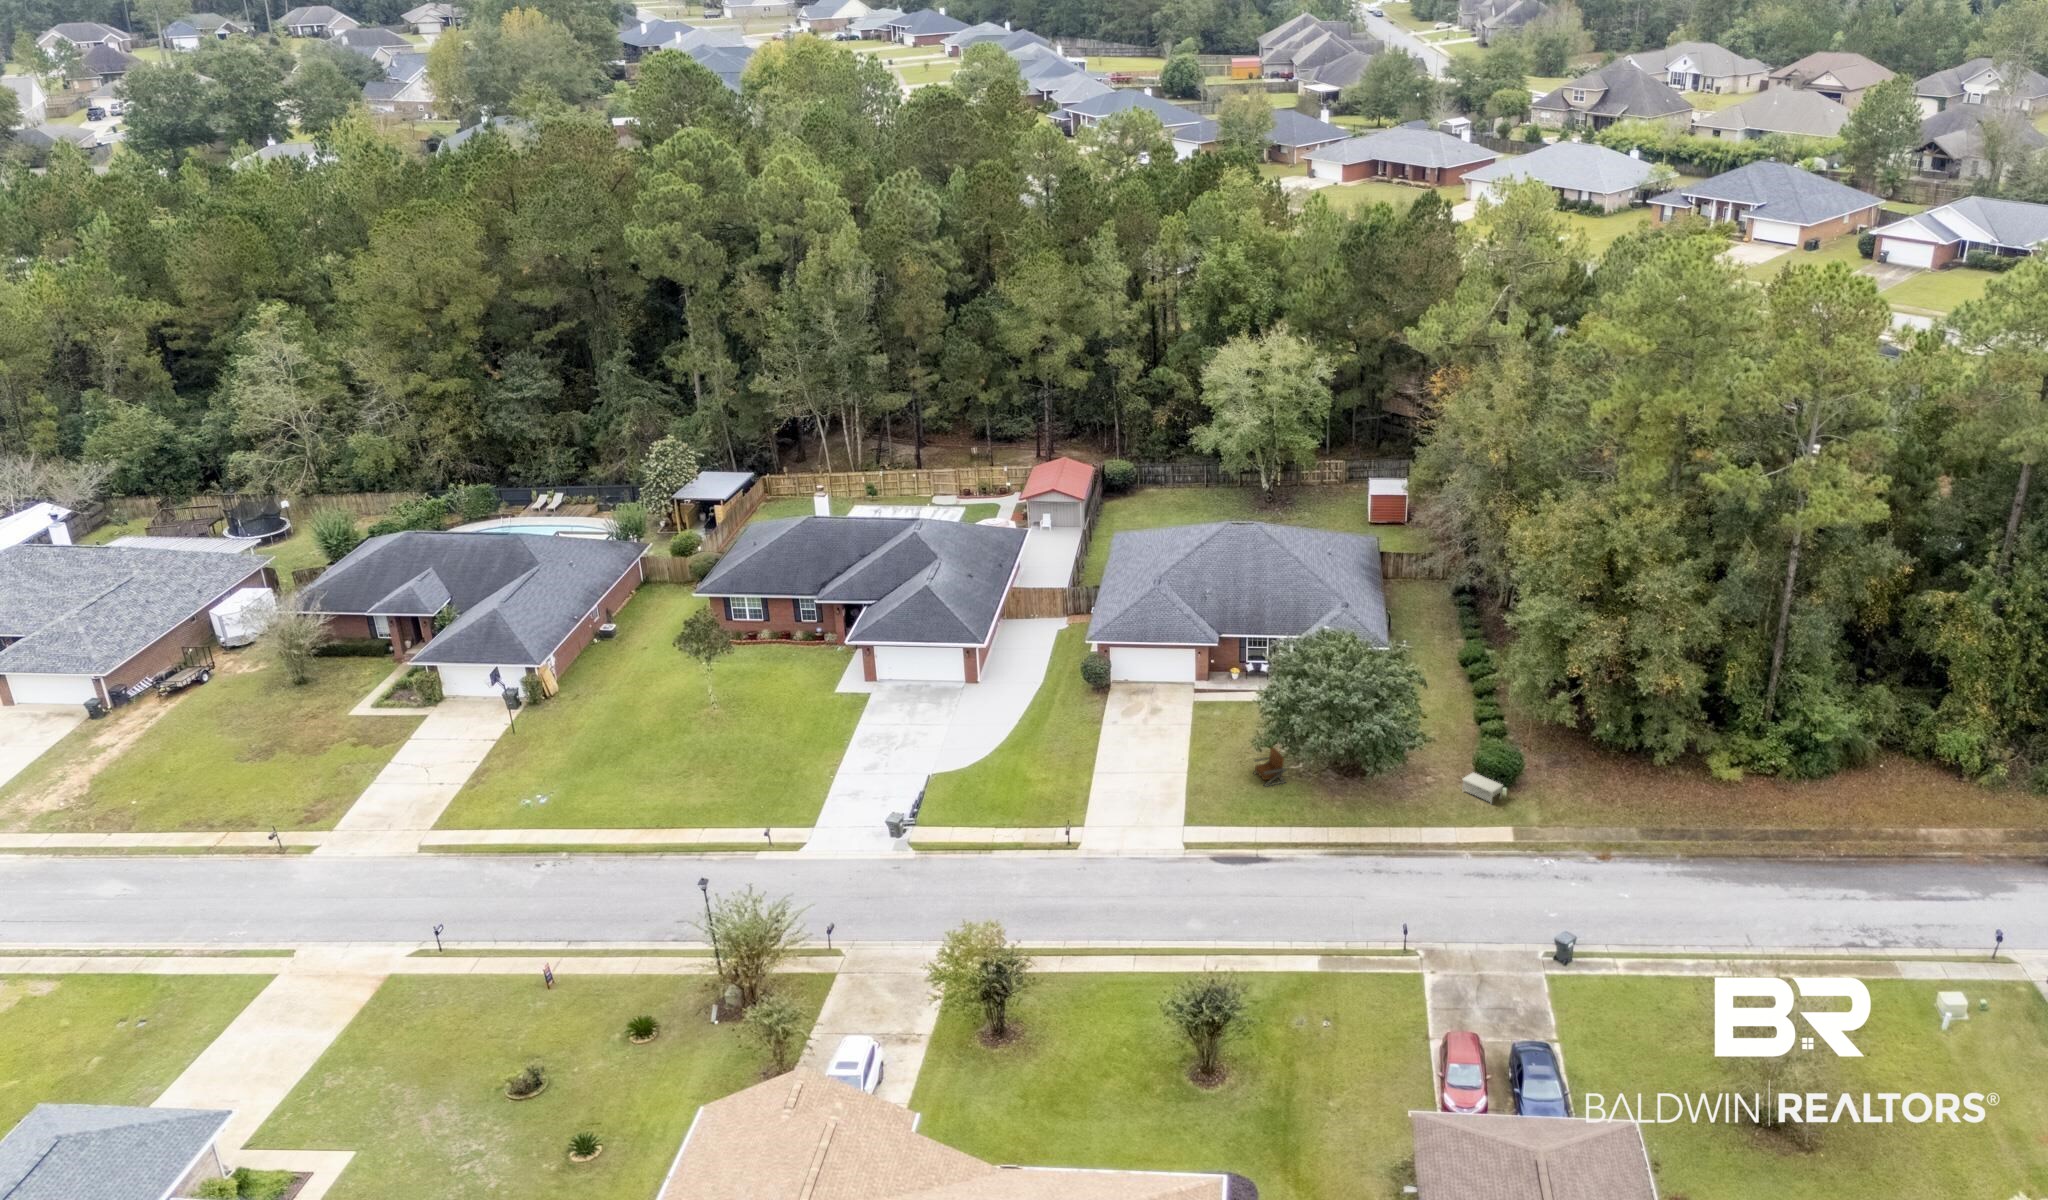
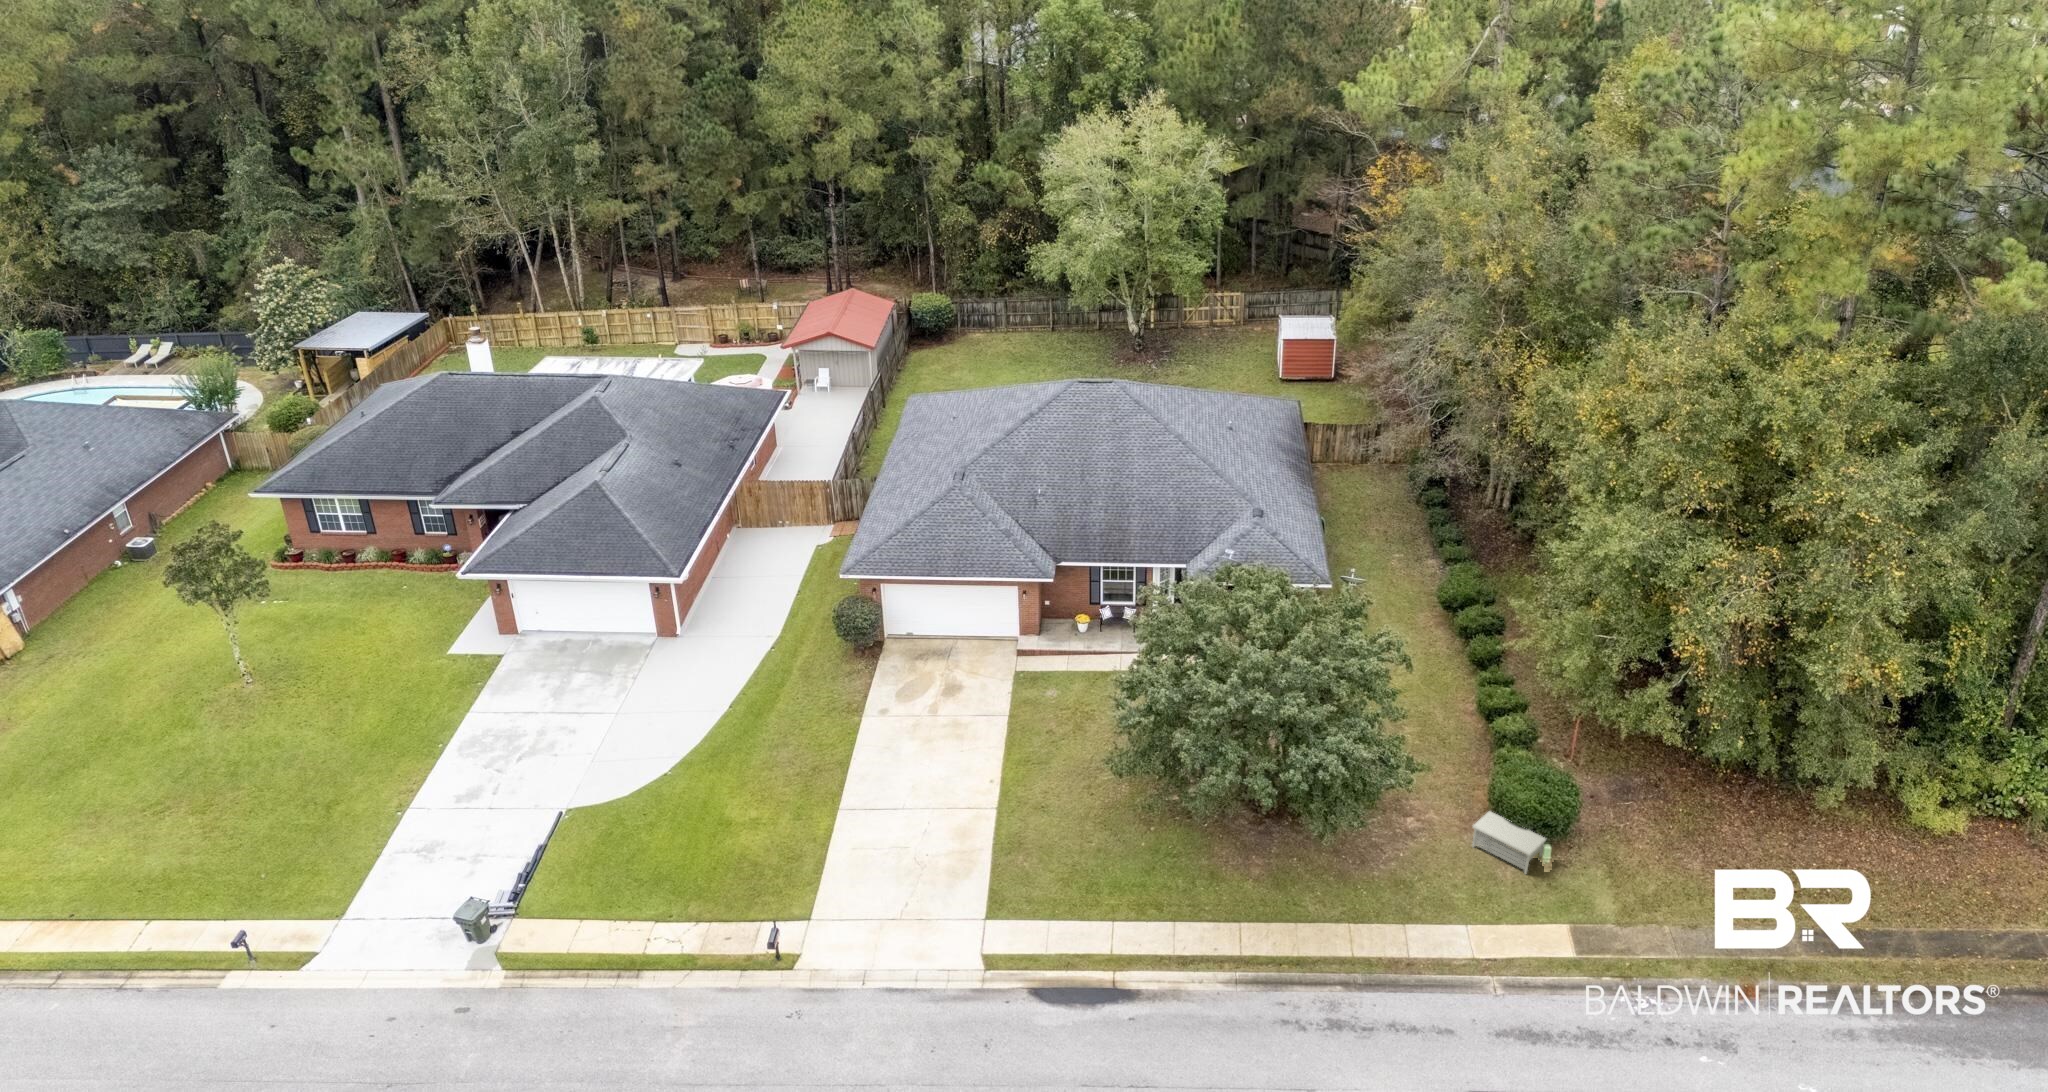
lounge chair: present [1254,748,1287,787] -> none [1110,768,1169,841]

